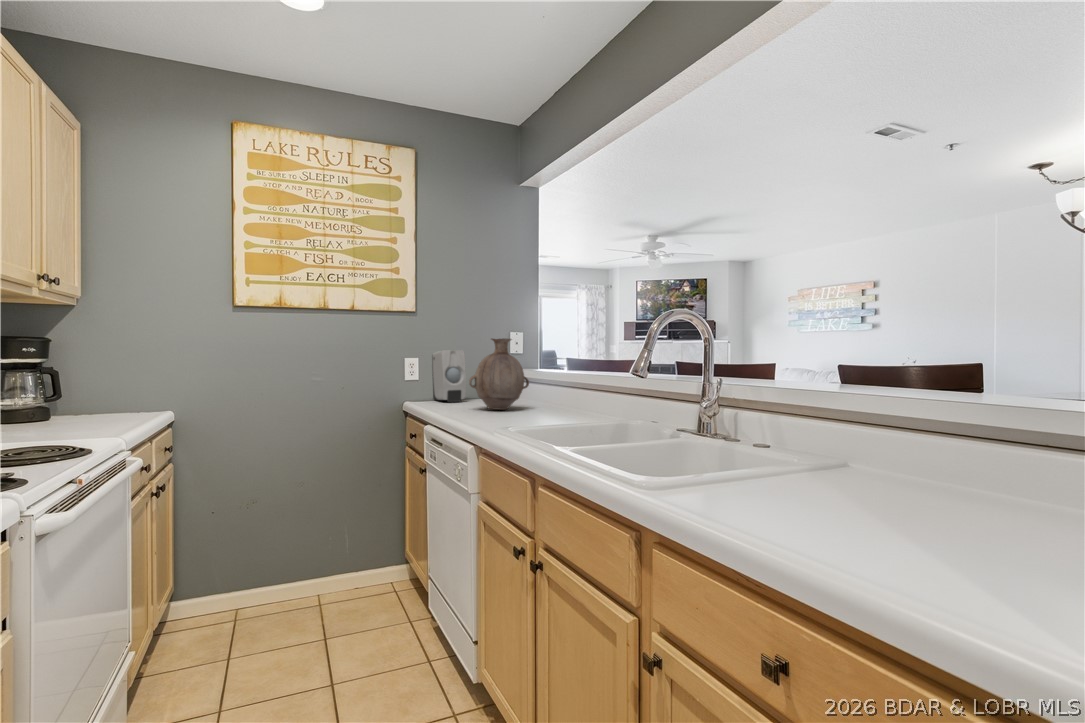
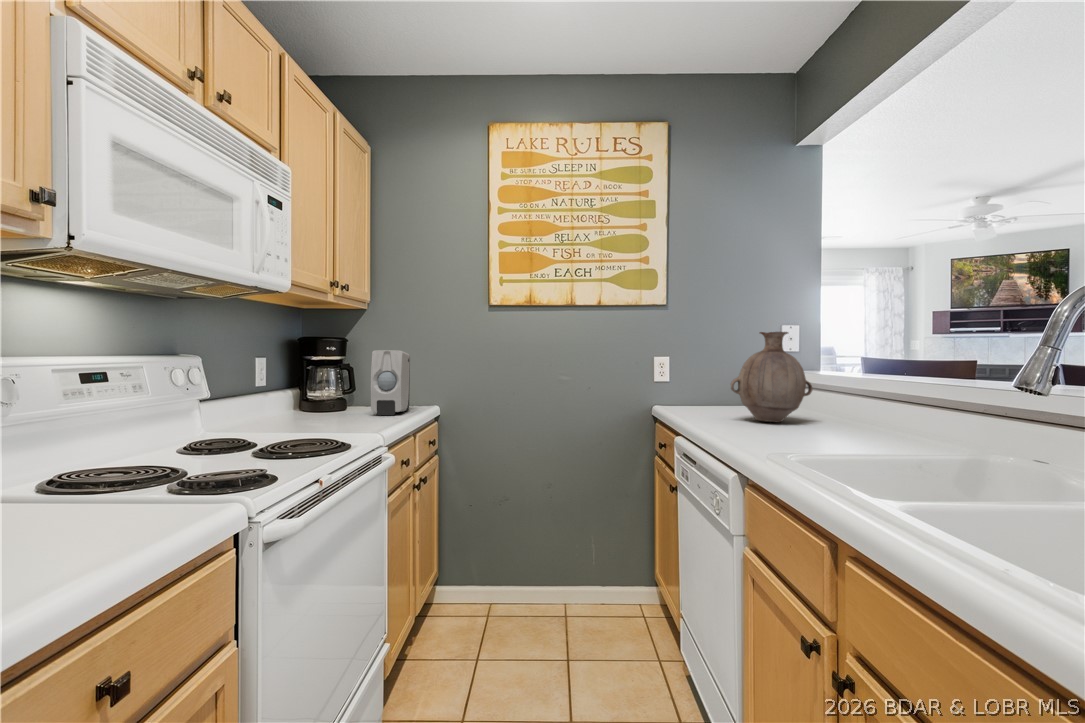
soap dispenser: present [432,350,466,402] -> present [371,350,410,415]

